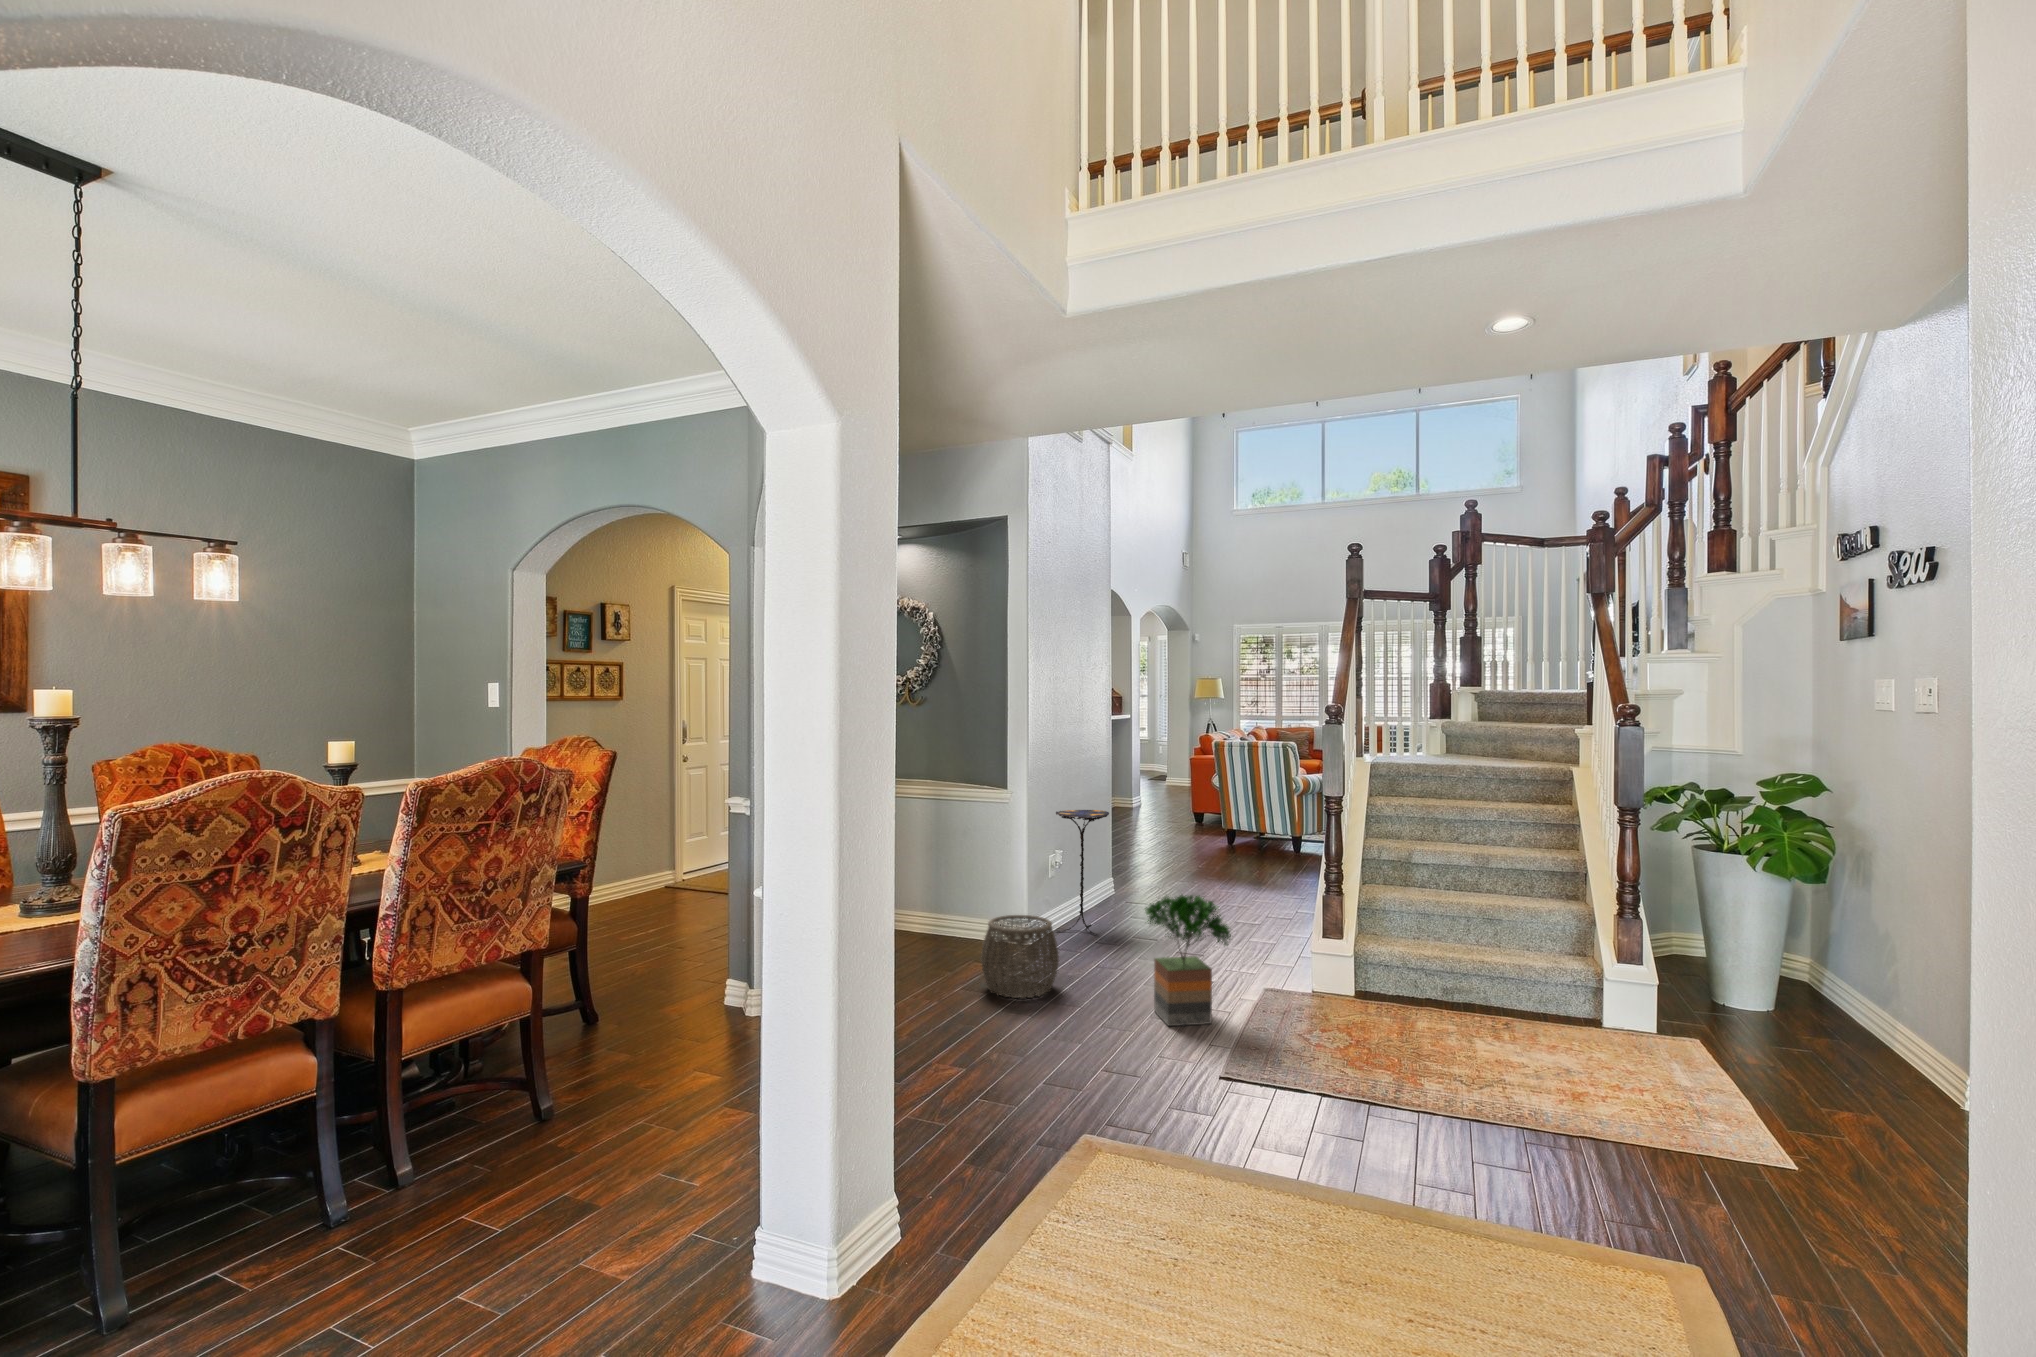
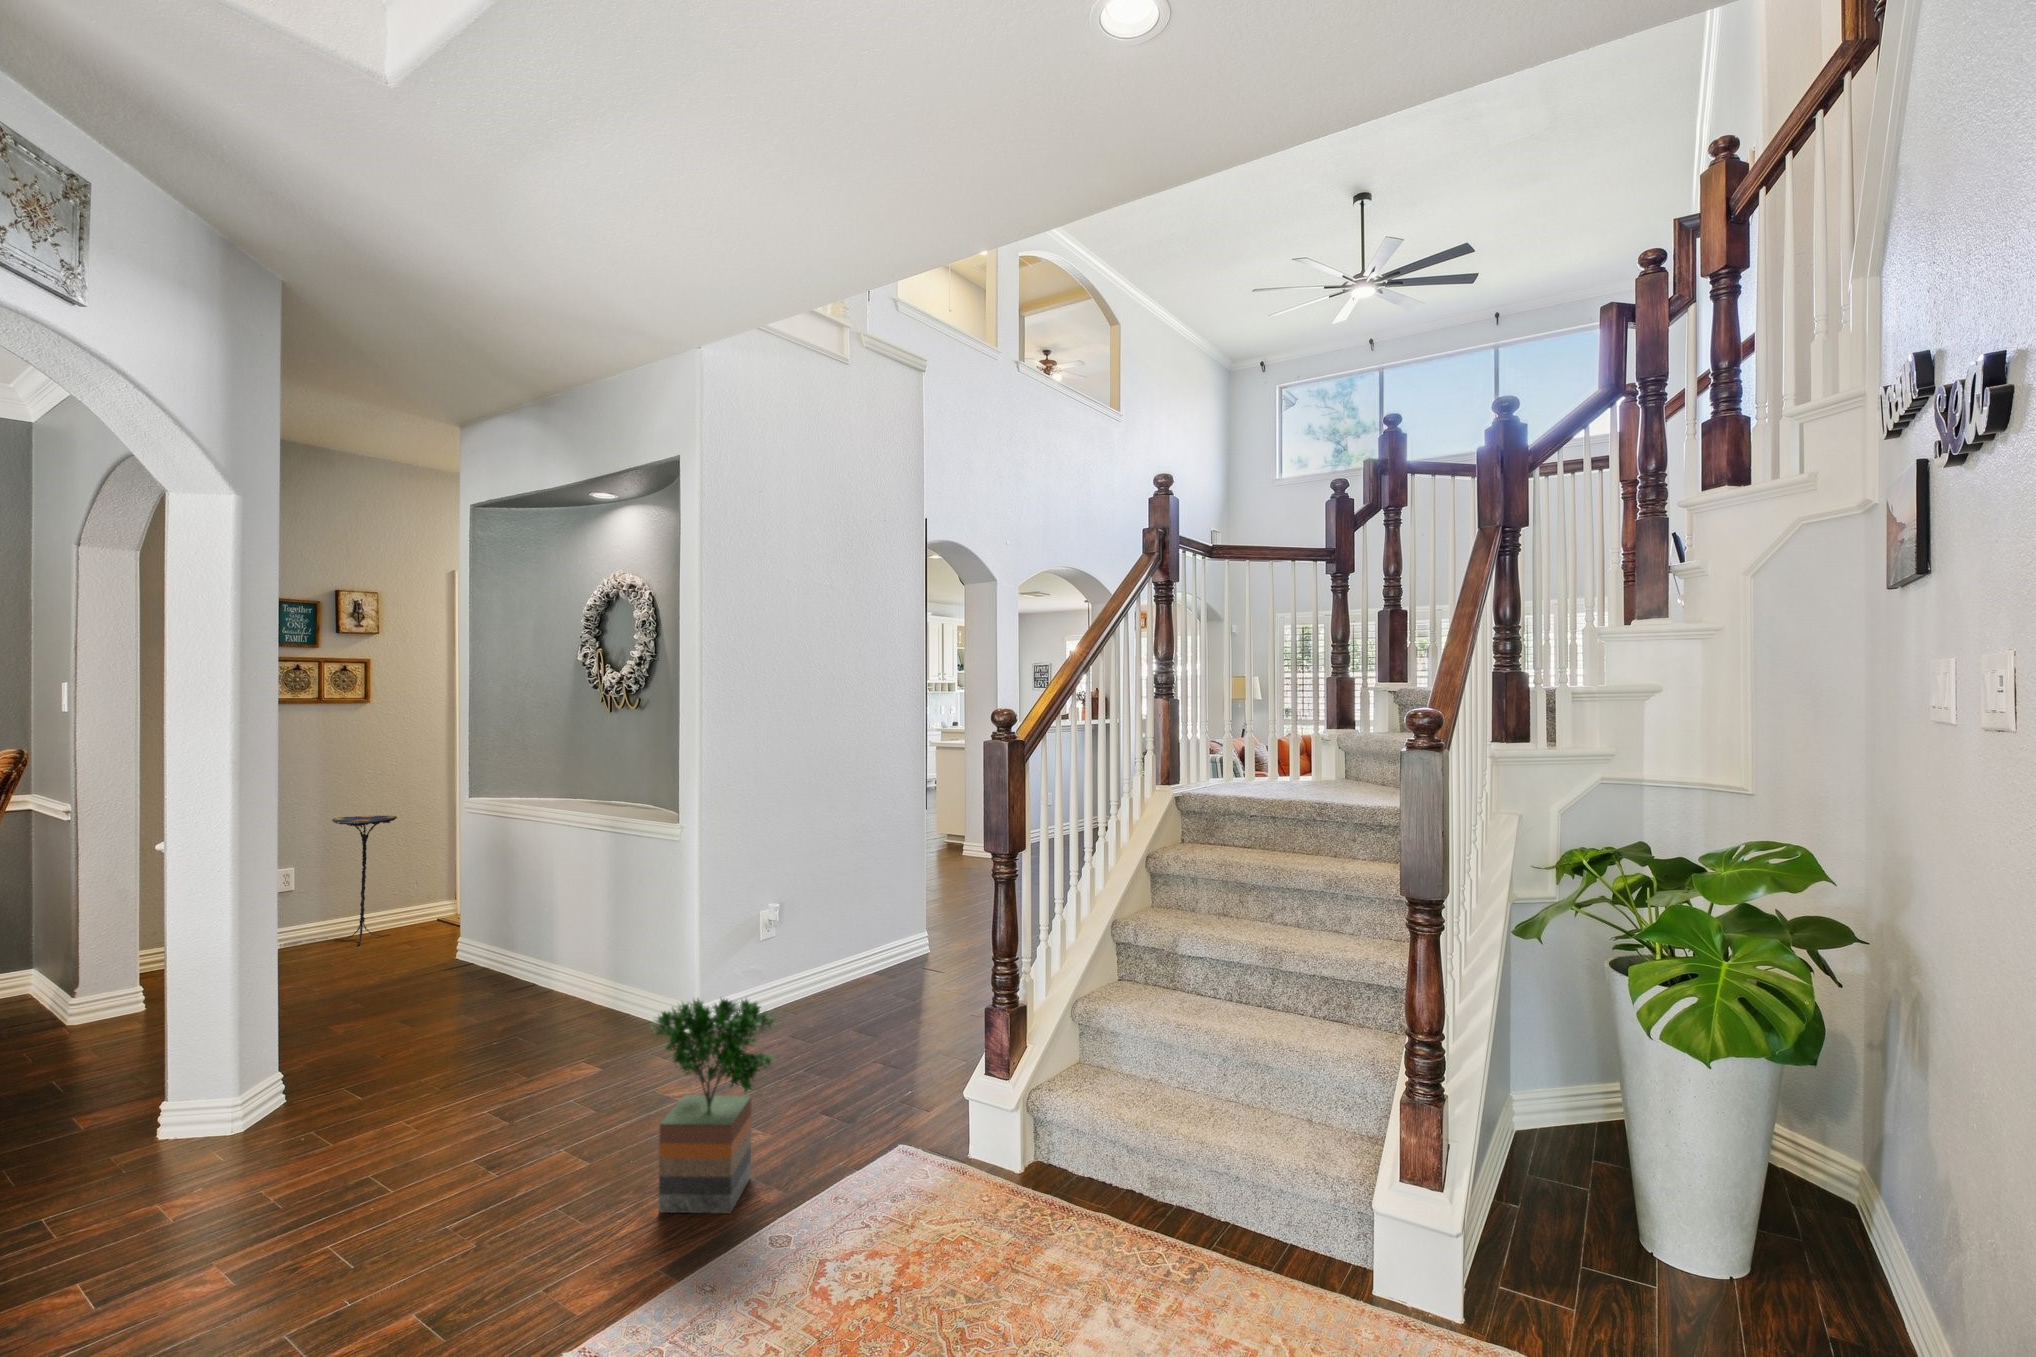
side table: present [1056,810,1109,935] -> present [332,816,397,945]
woven basket: present [981,915,1059,998] -> none [499,1006,625,1136]

